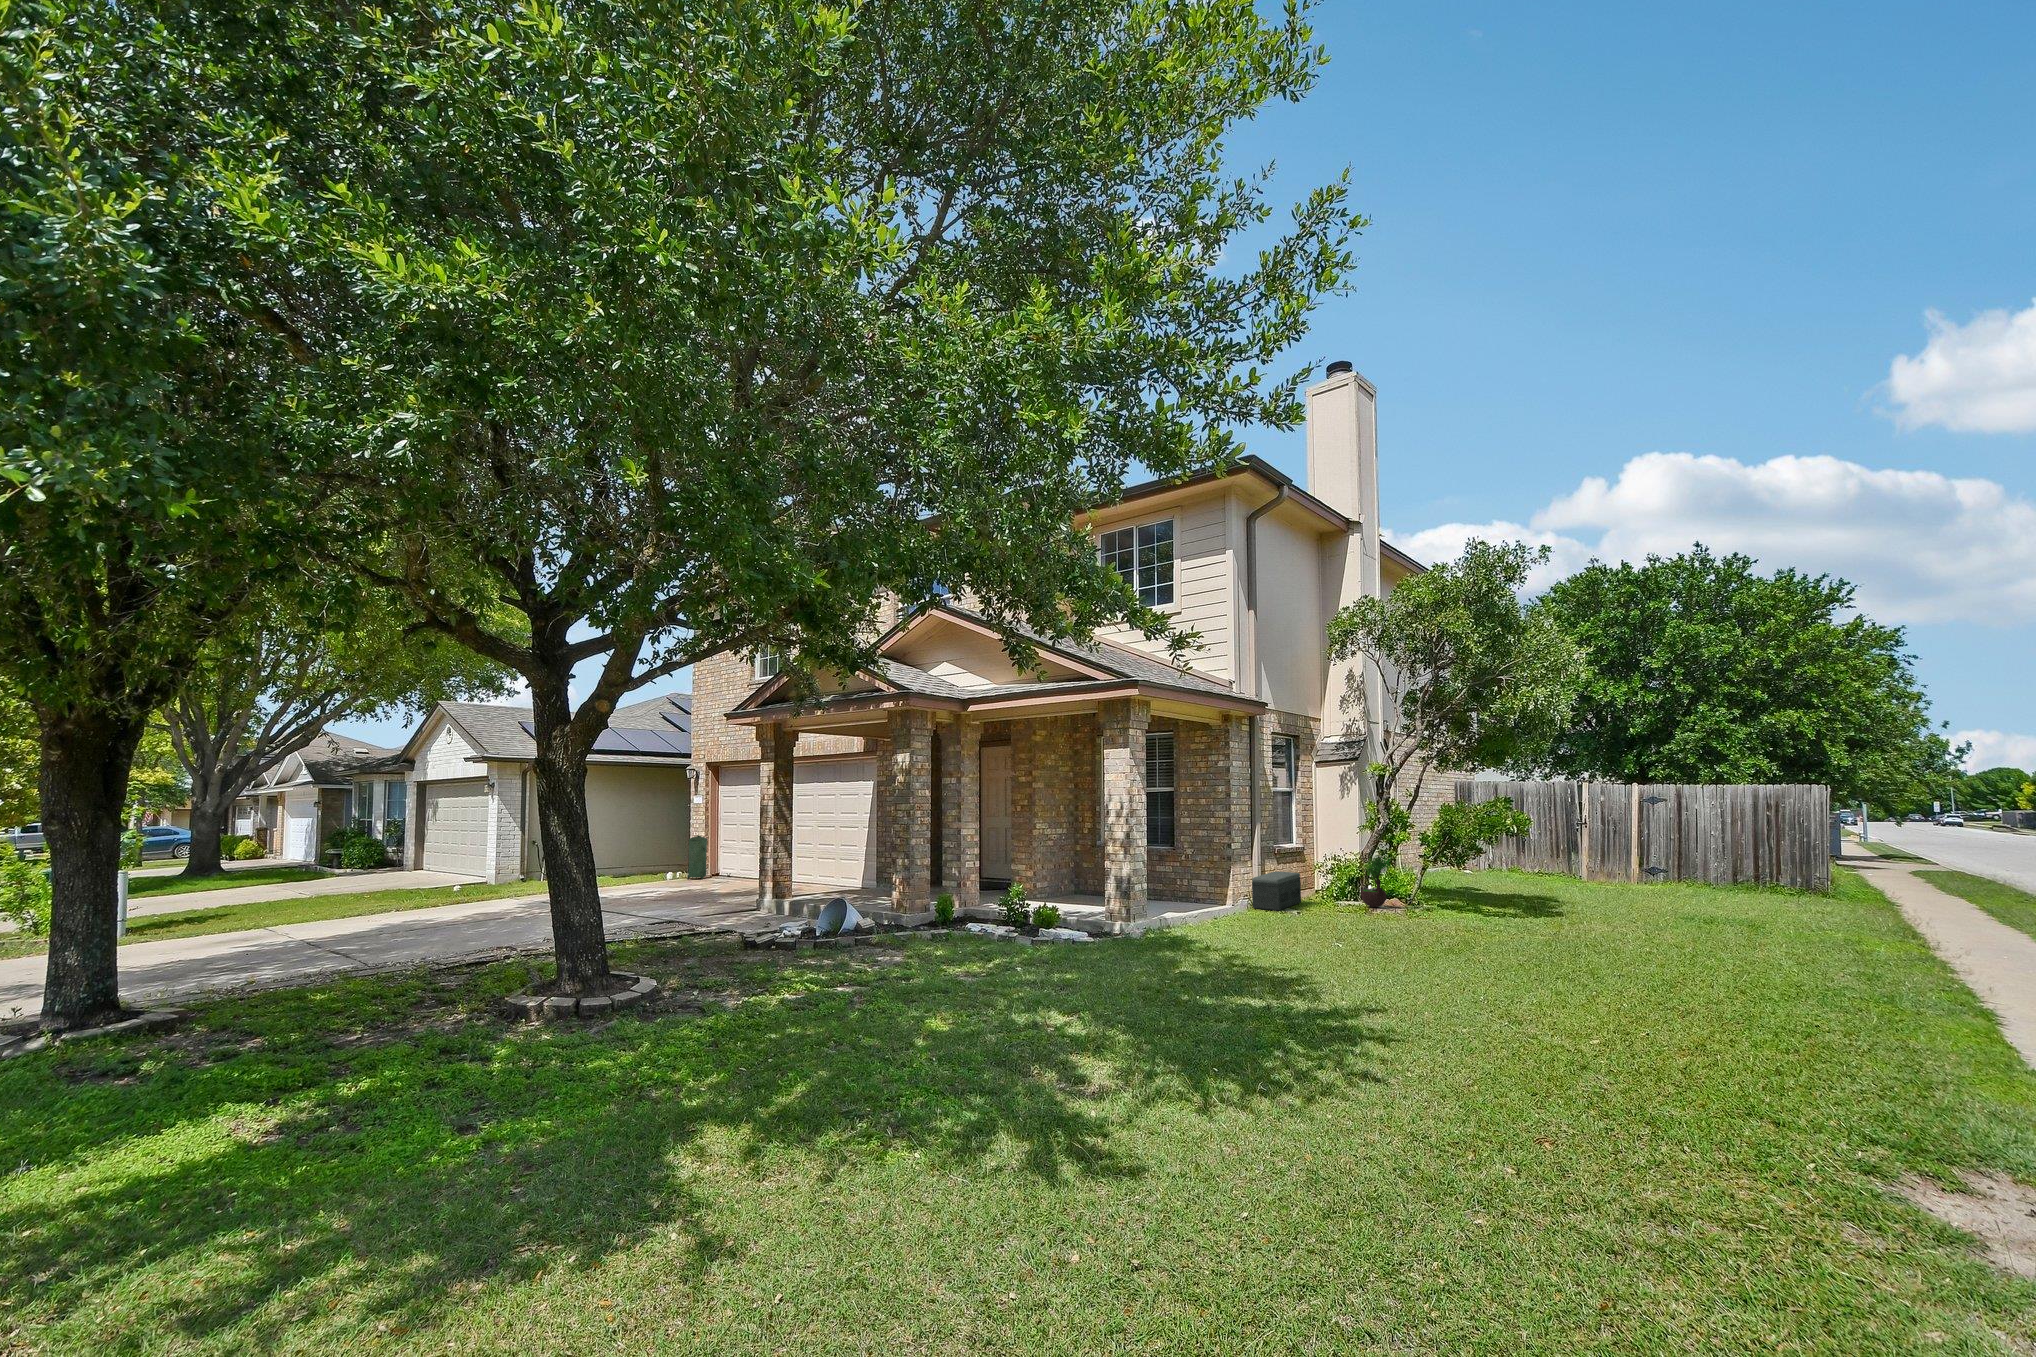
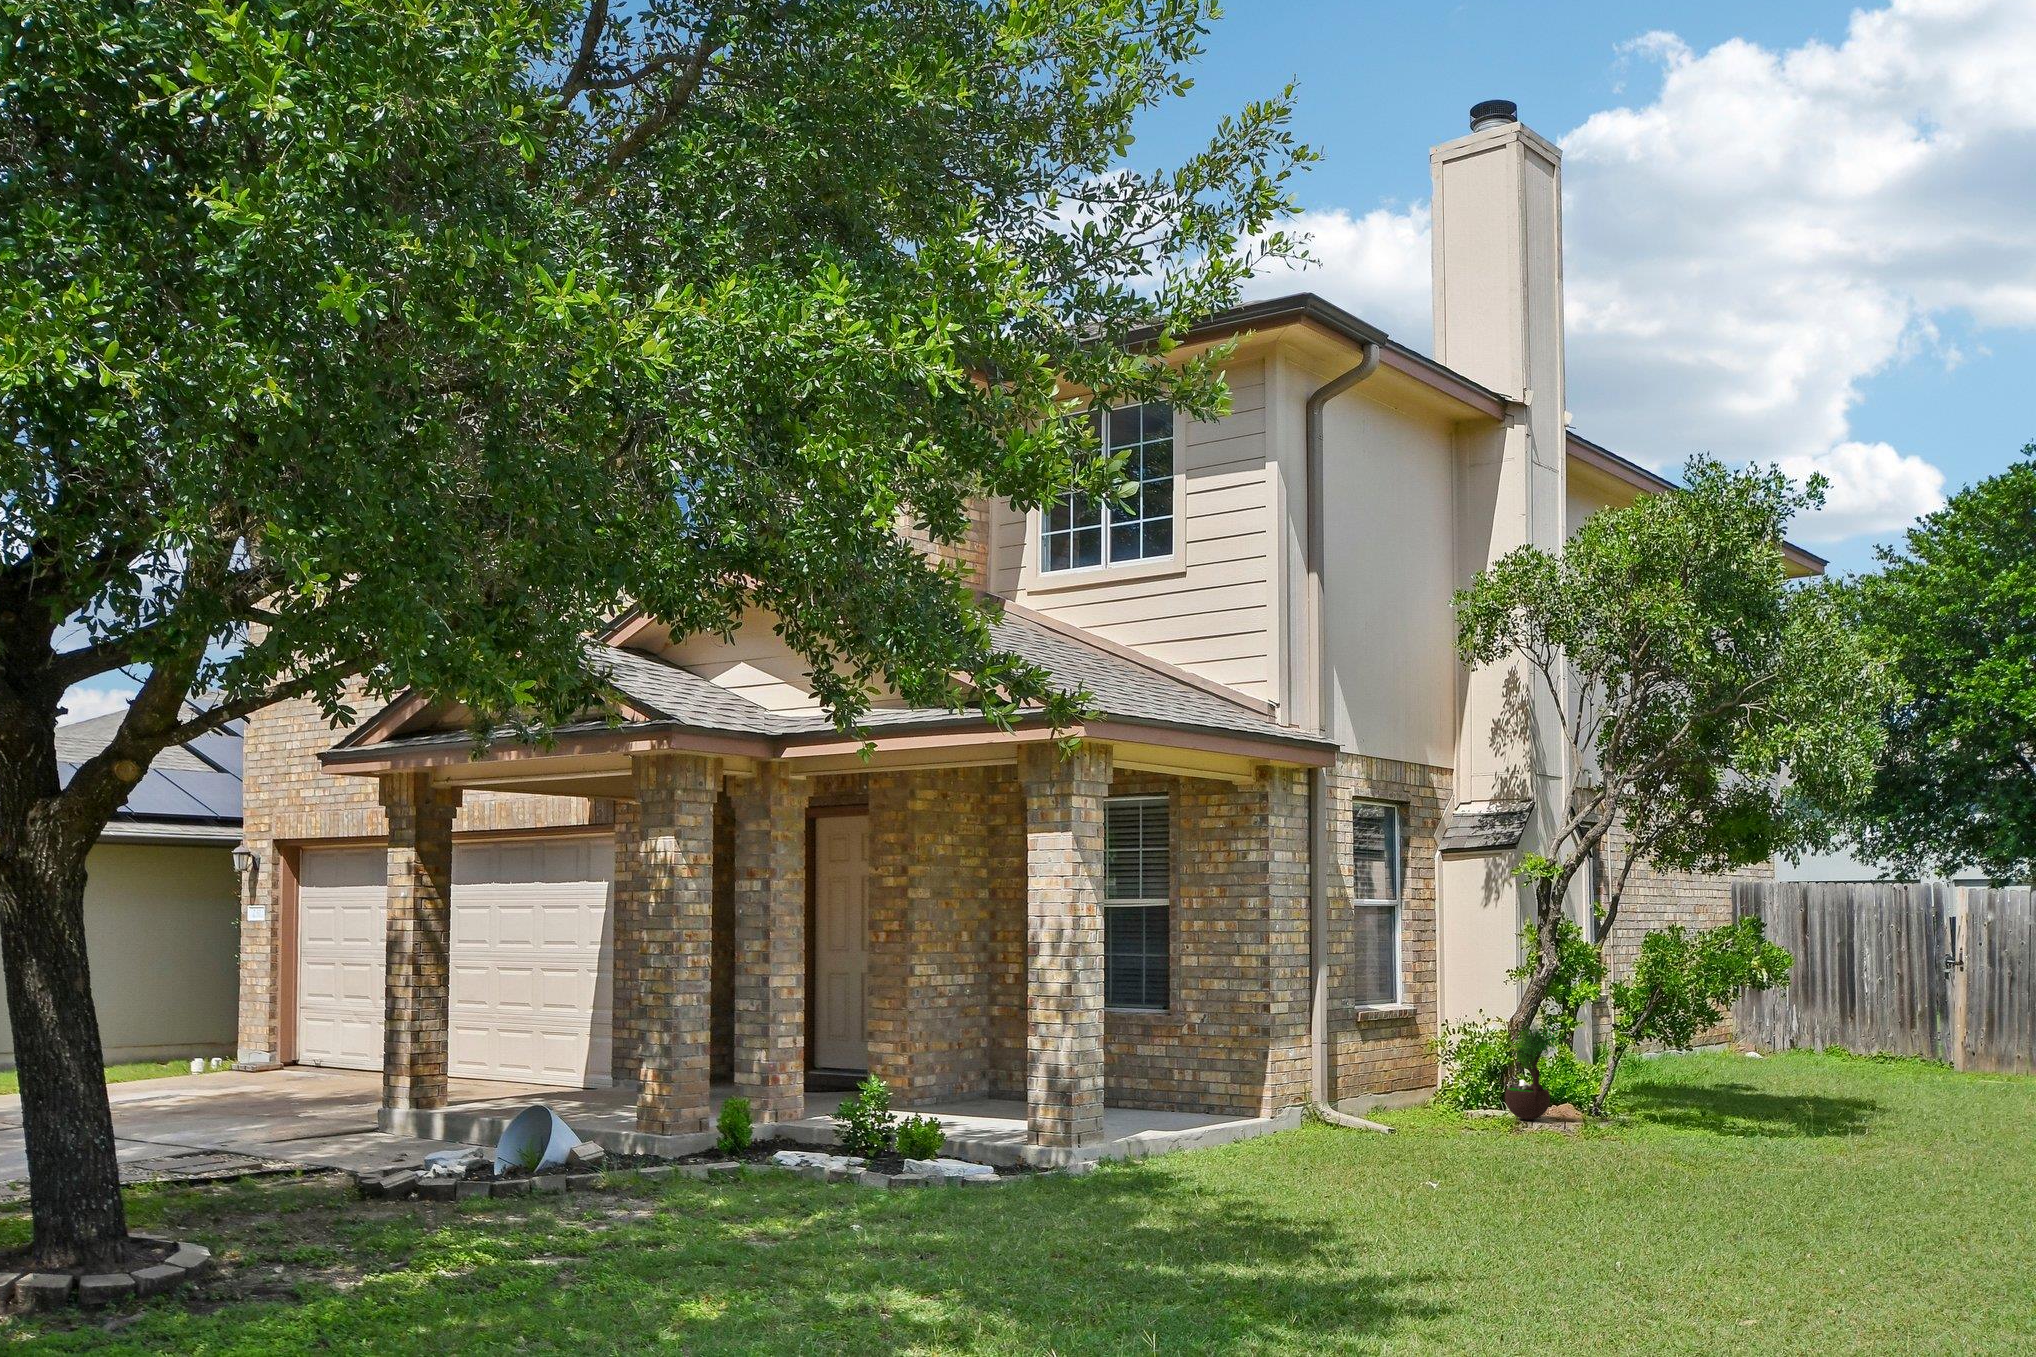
trash can: present [687,836,707,880] -> none [235,985,275,1072]
storage bench: present [1252,871,1301,911] -> none [1306,1054,1399,1127]

